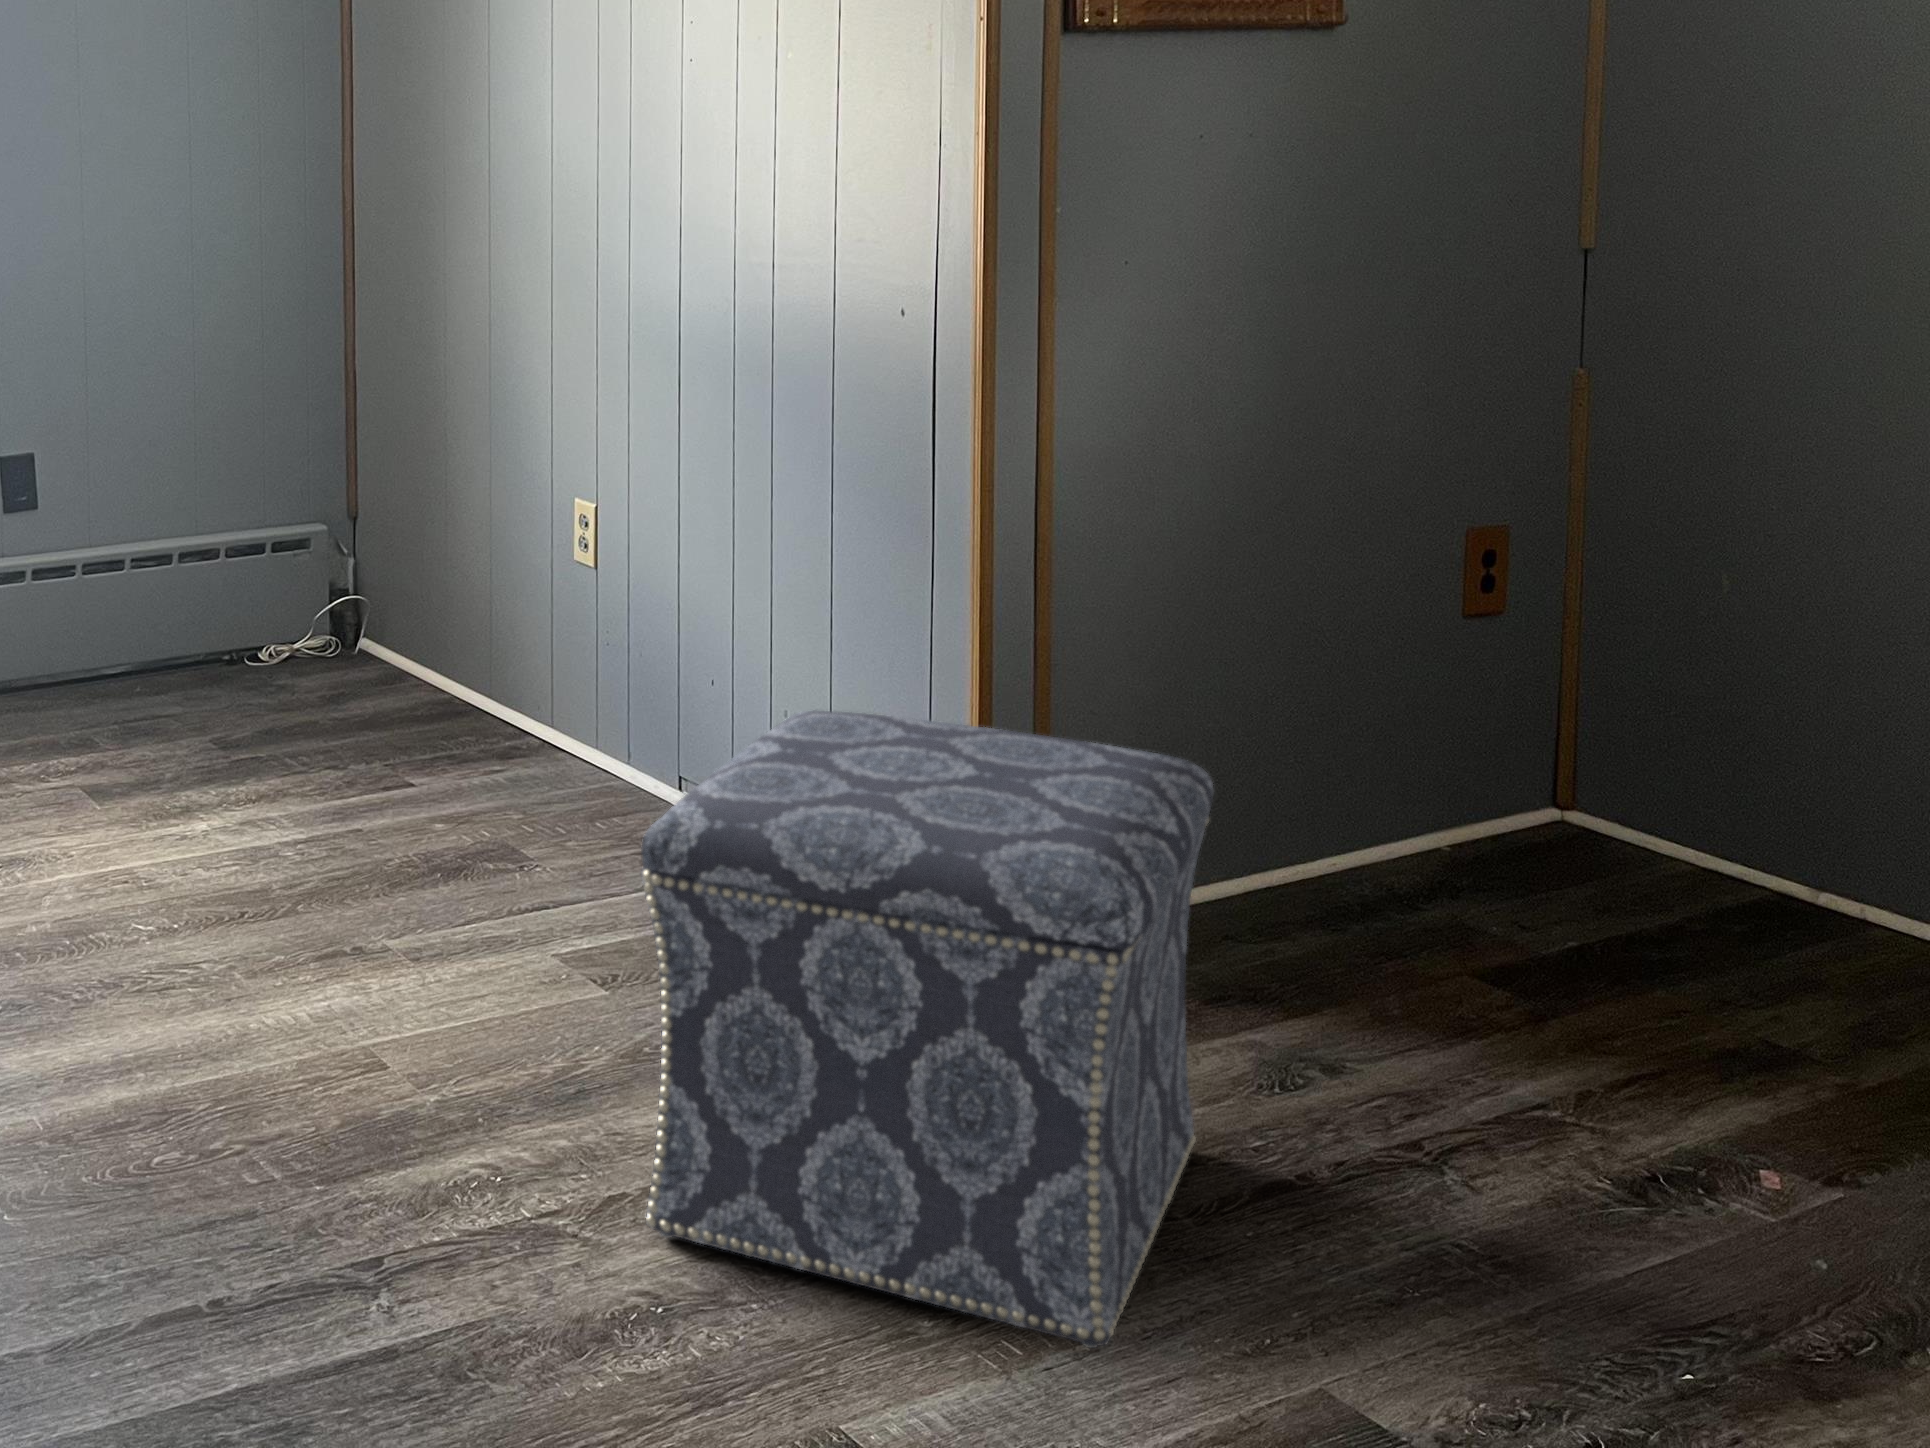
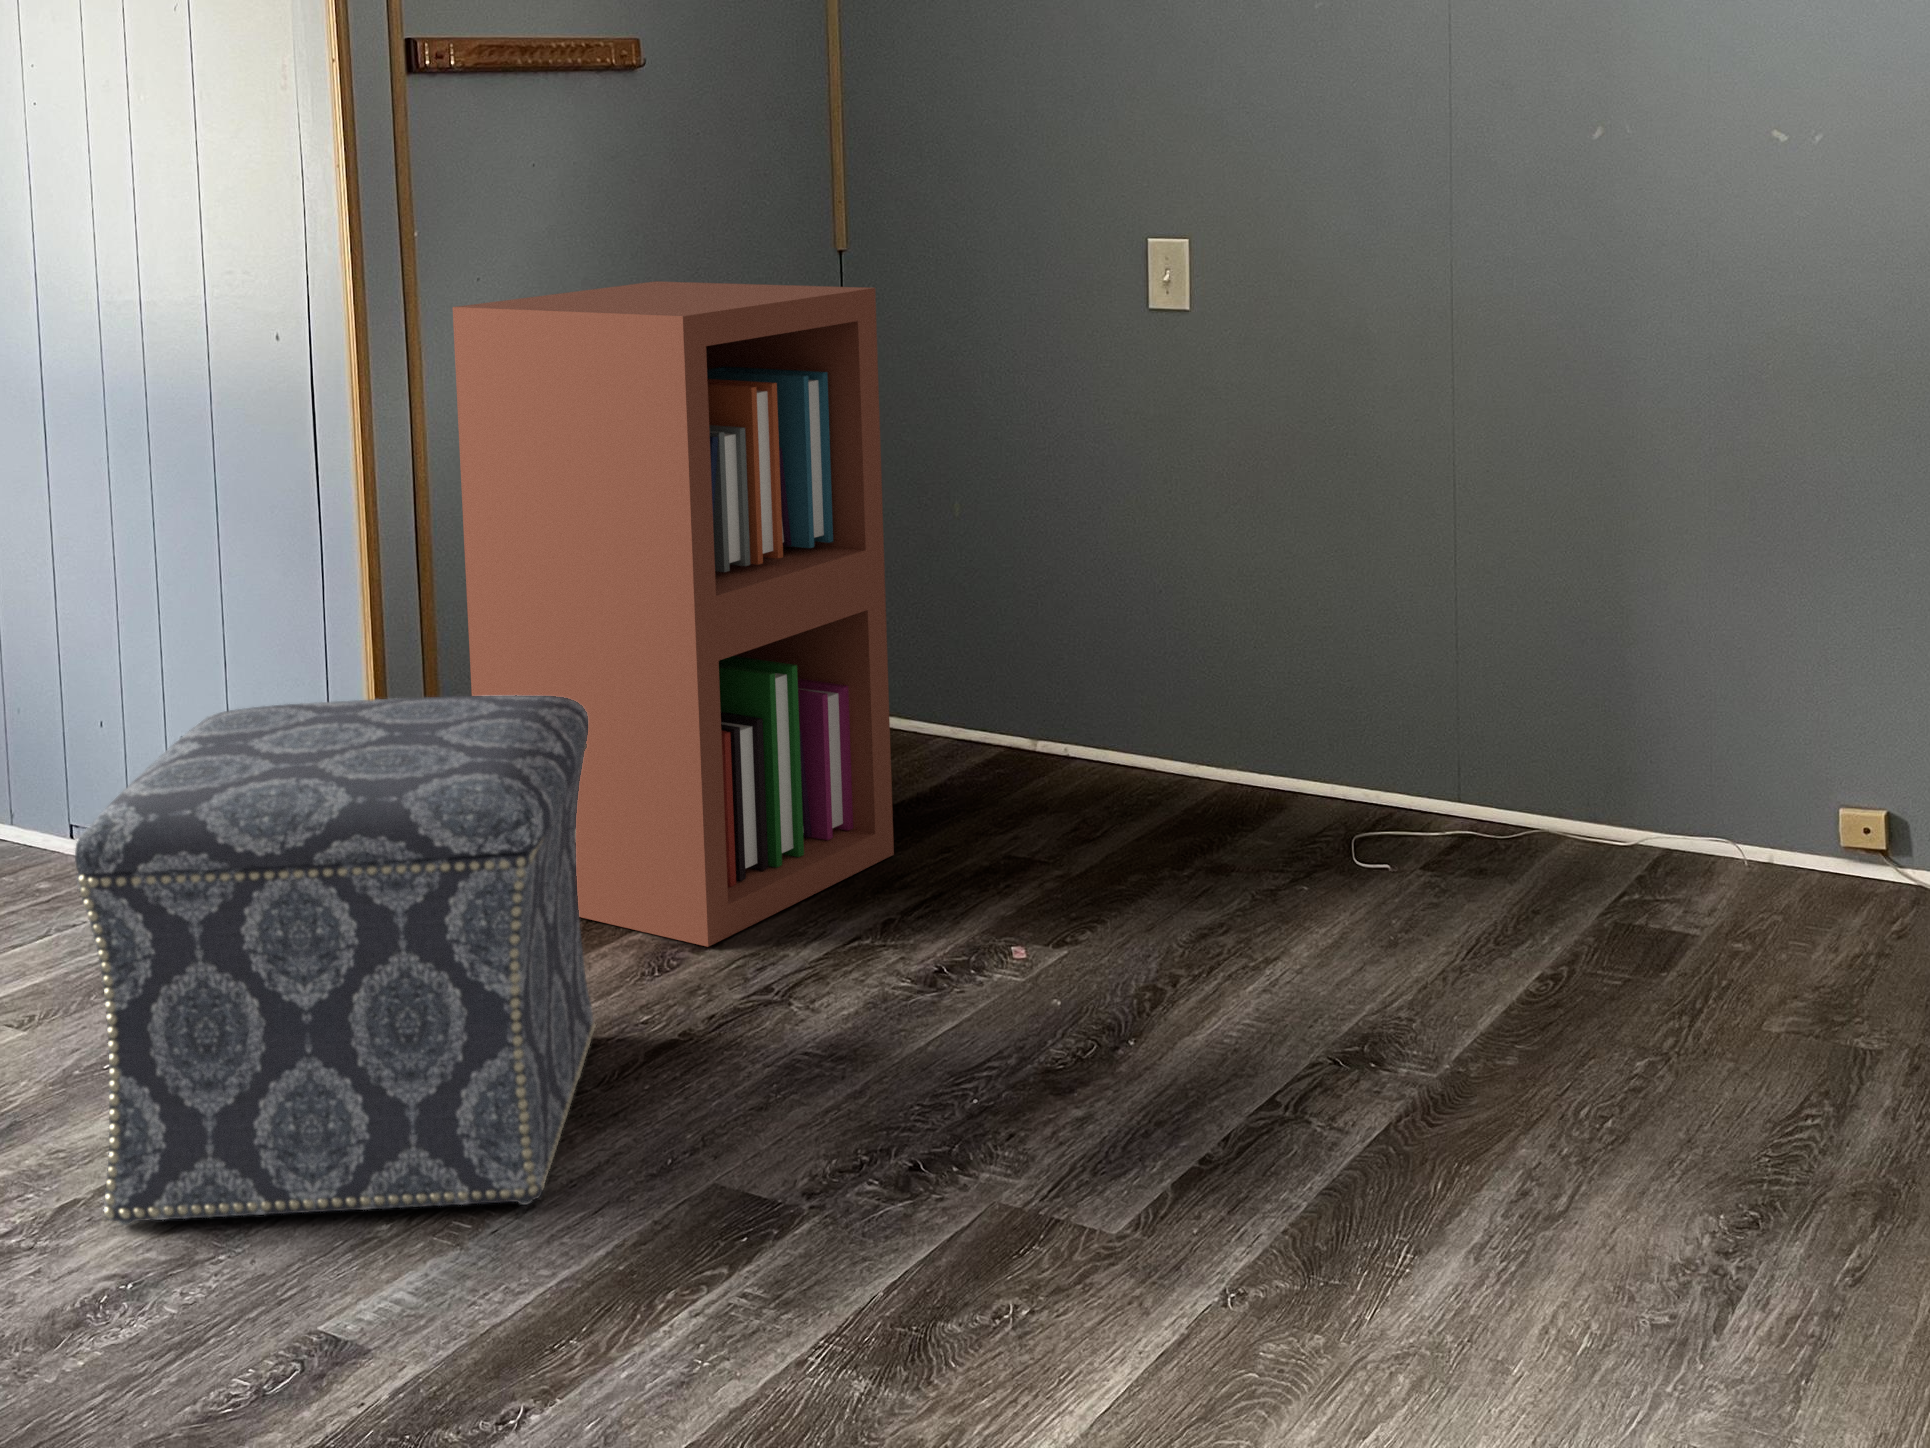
bookshelf: none [1083,279,1630,1070] -> present [453,281,894,947]

